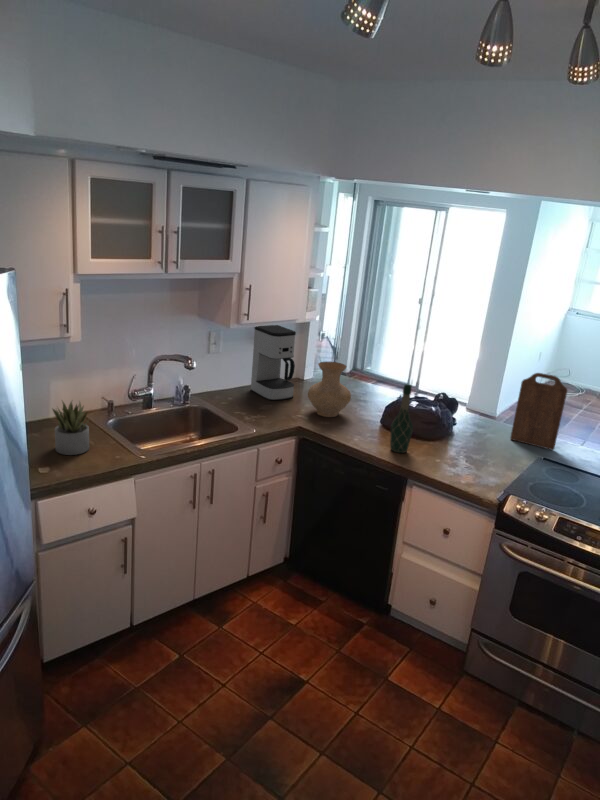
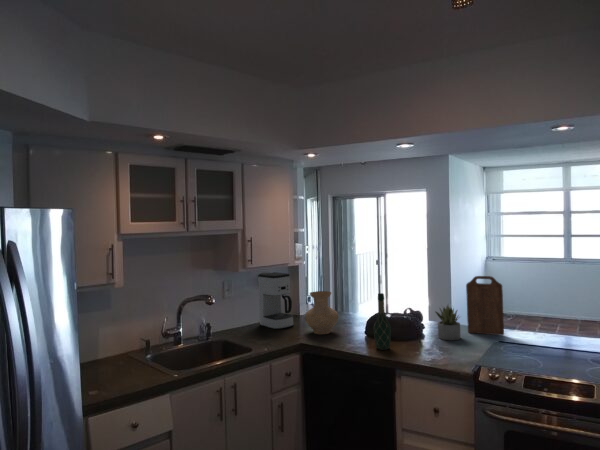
succulent plant: present [53,402,89,455] -> present [436,305,461,340]

